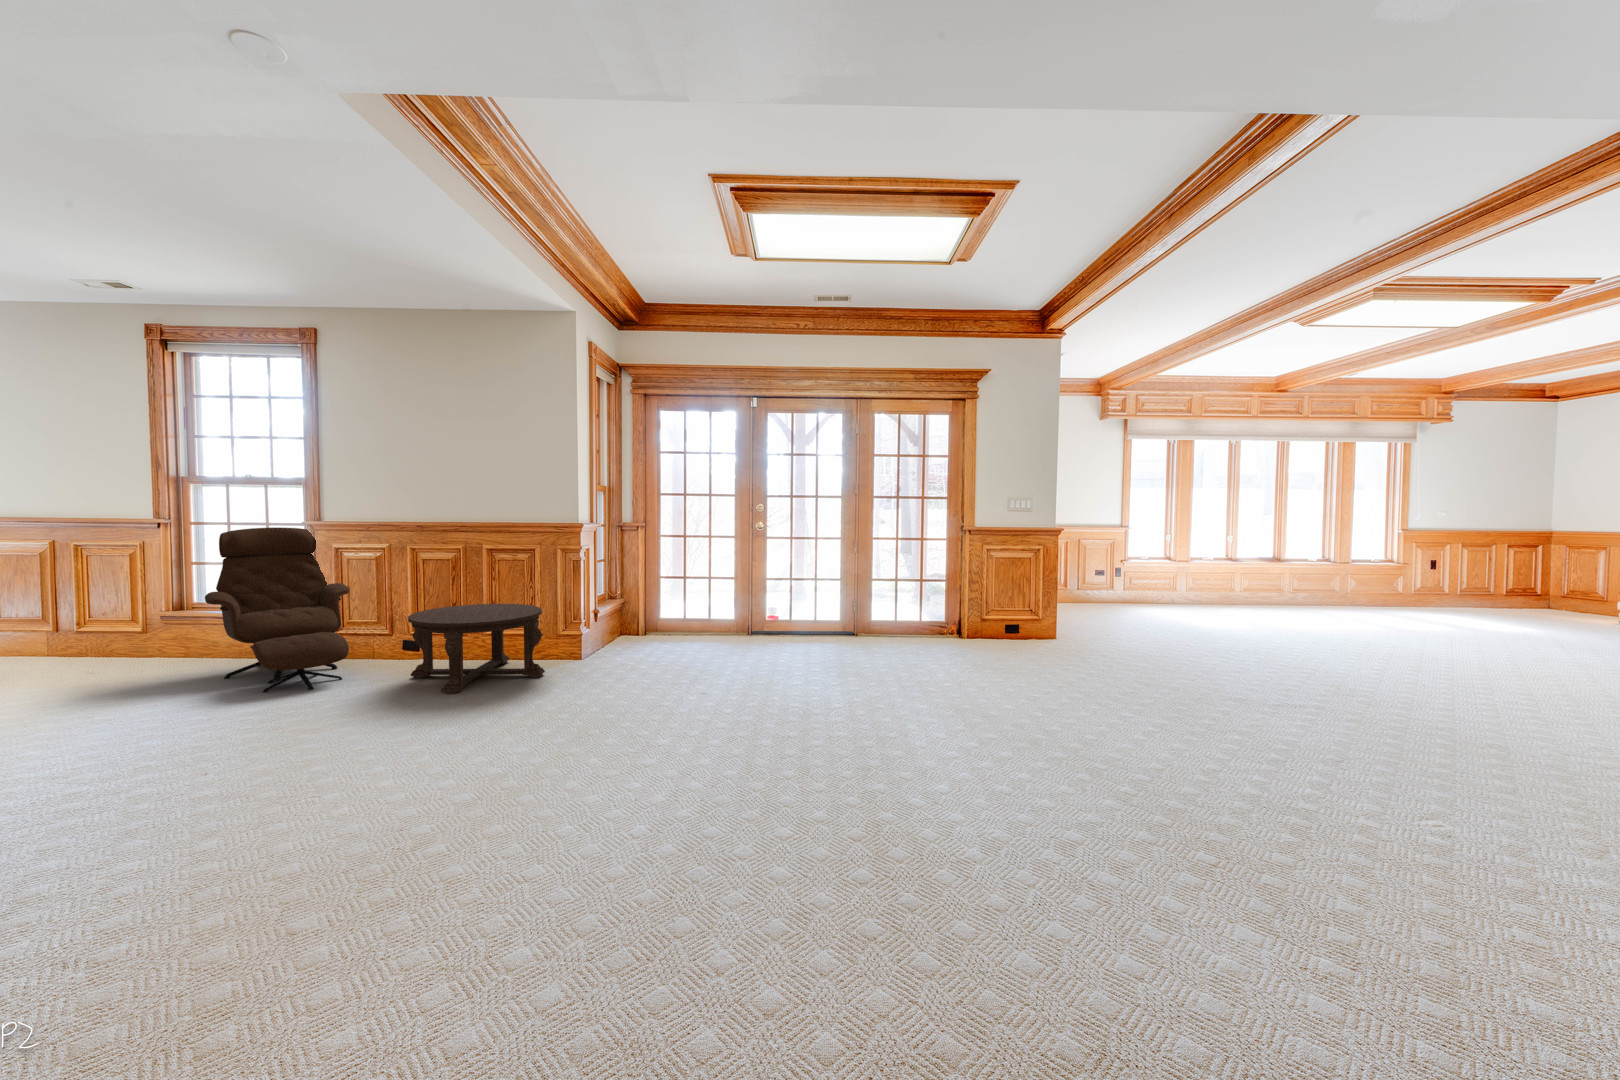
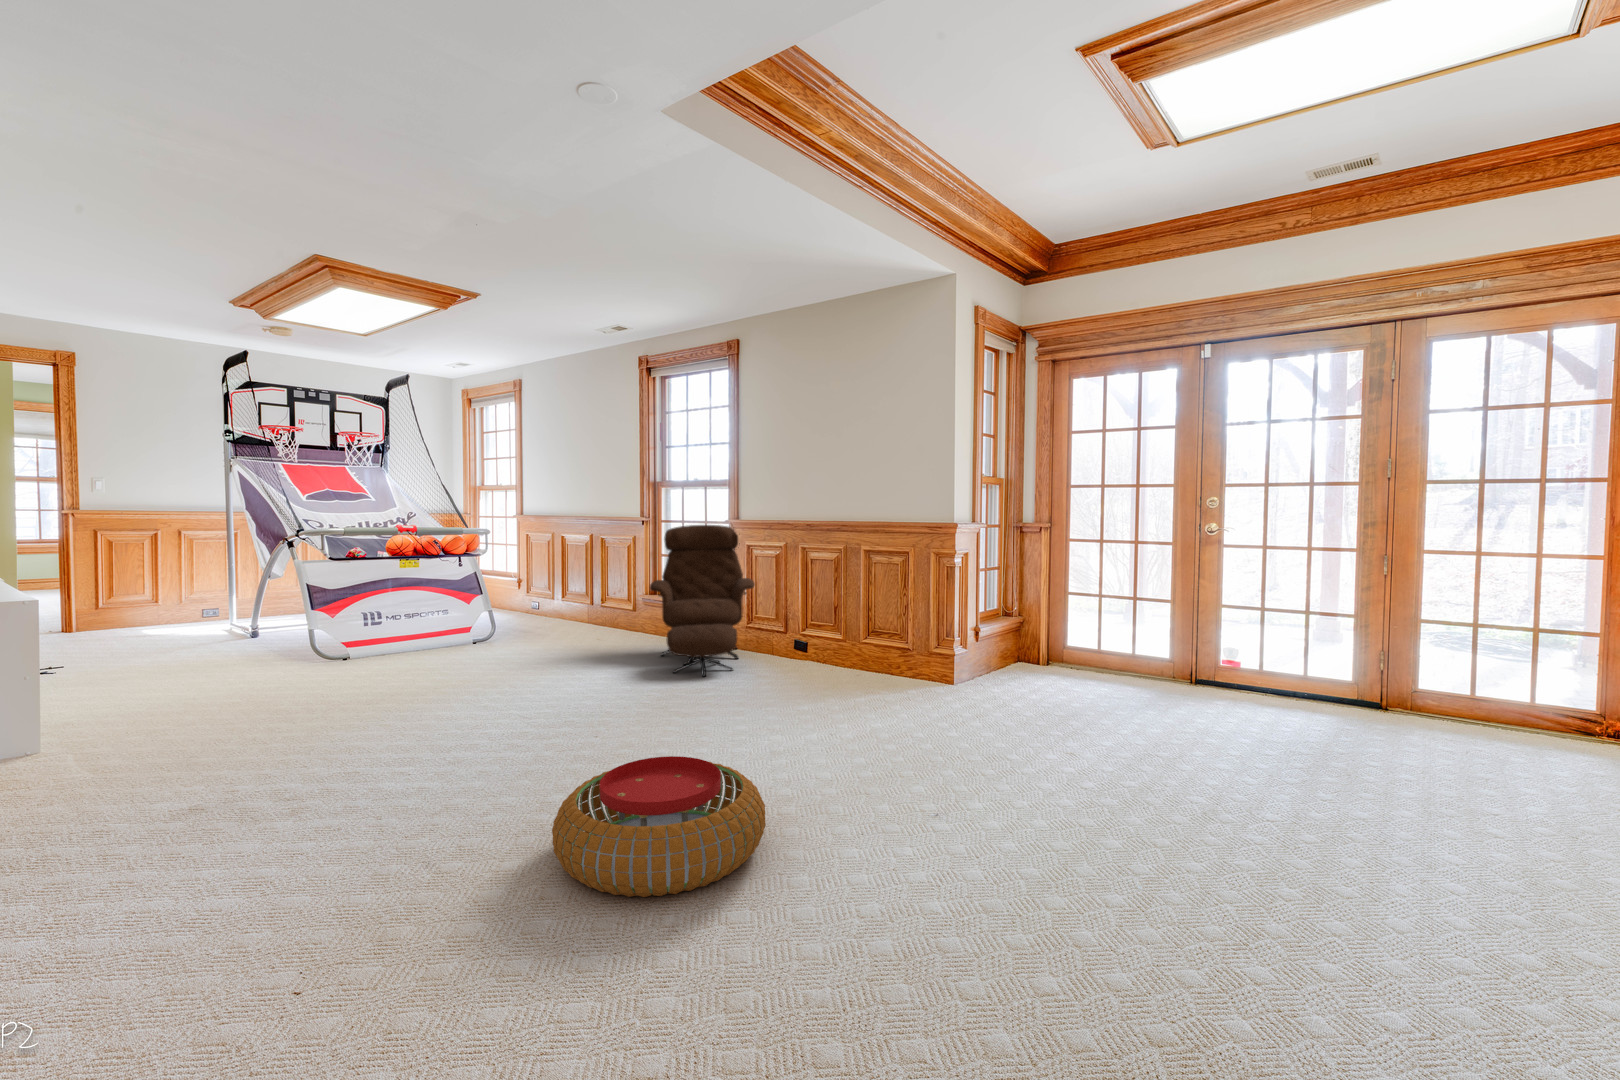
coffee table: present [408,604,545,694] -> none [775,609,904,703]
pouf: none [313,735,533,862] -> present [552,756,766,897]

